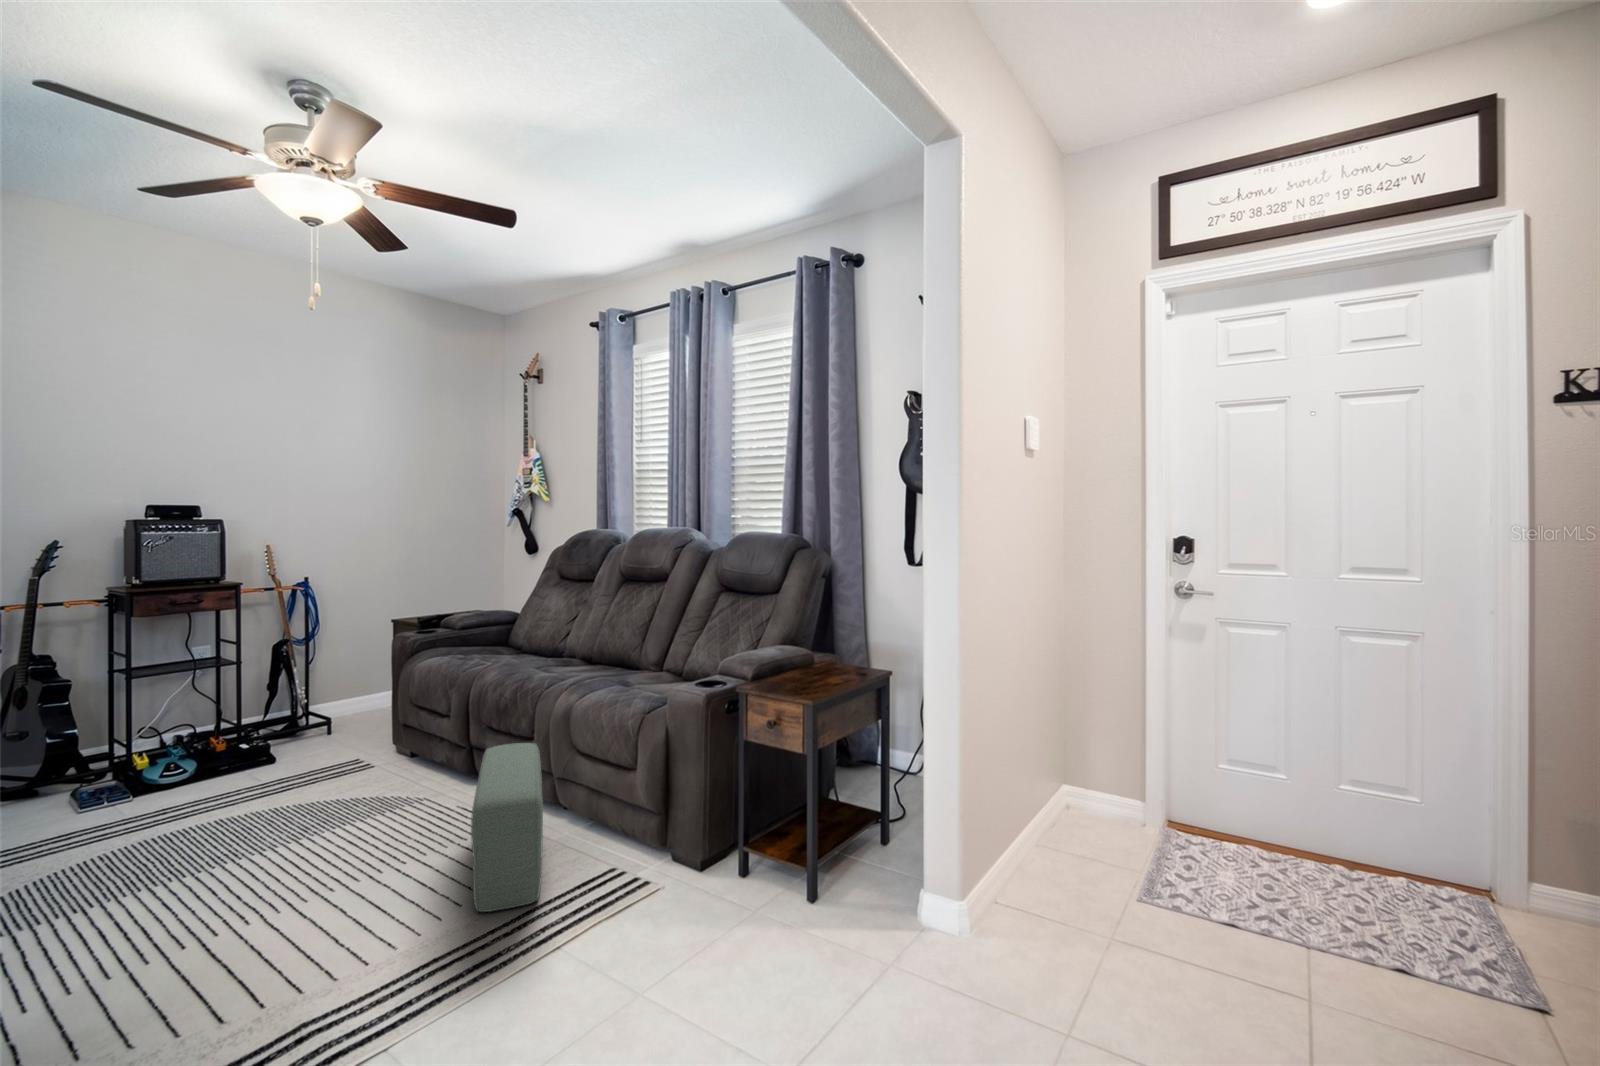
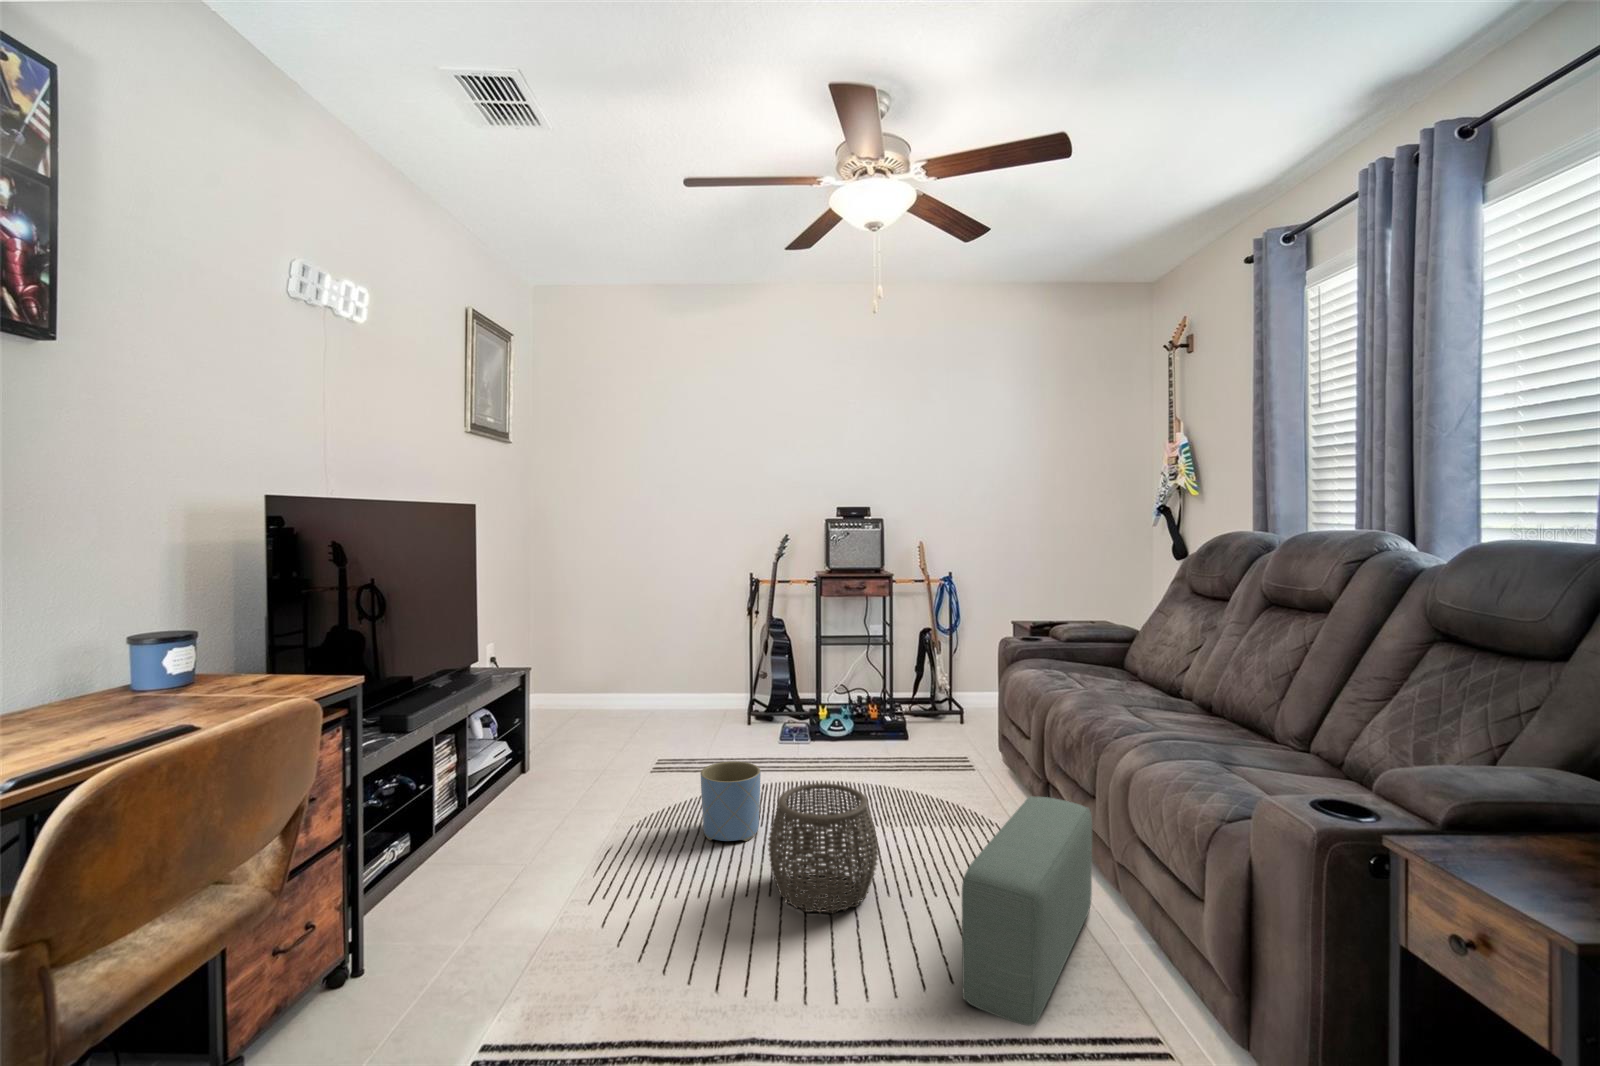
woven basket: none [200,791,346,932] -> present [768,783,878,913]
planter: none [31,817,139,929] -> present [701,761,761,841]

